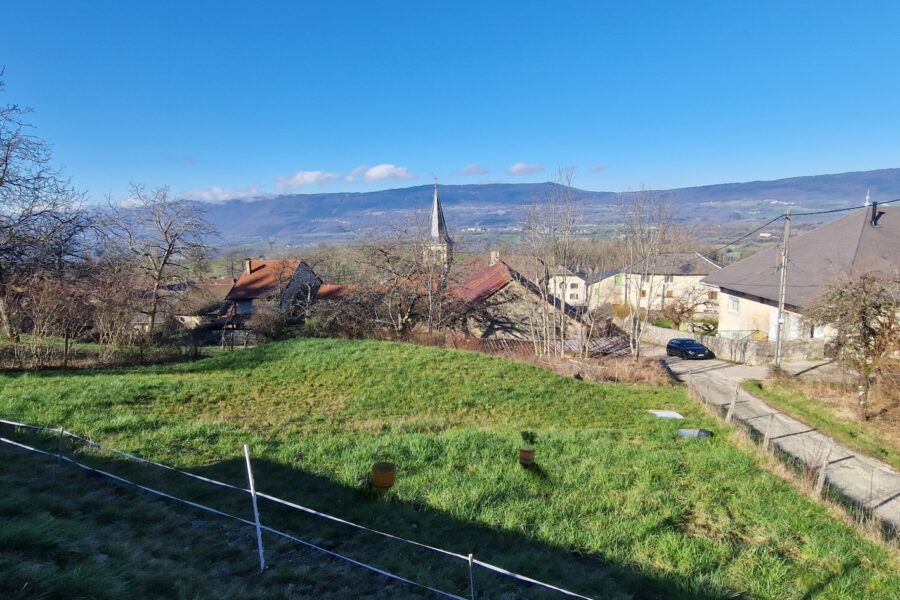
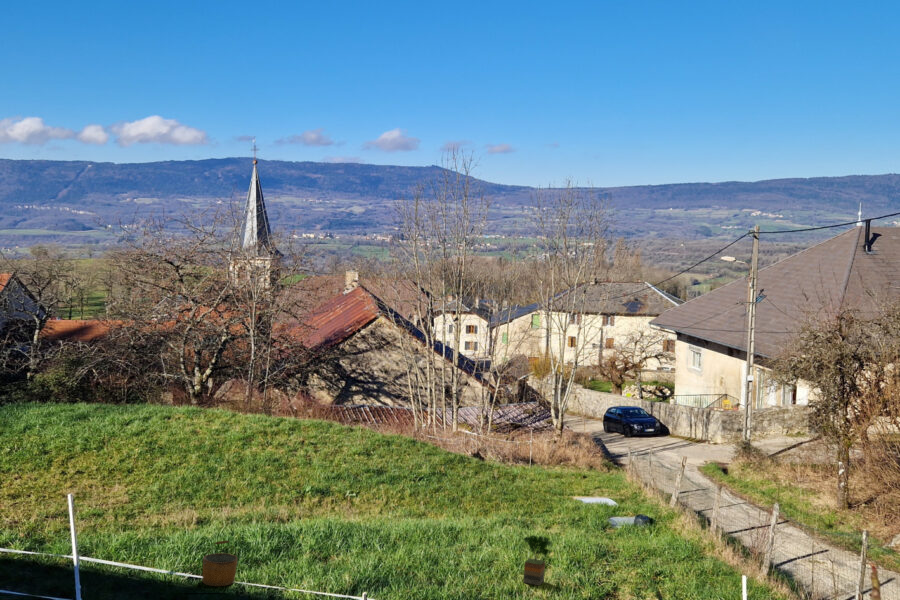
potted tree: present [519,431,539,465] -> present [523,535,552,585]

